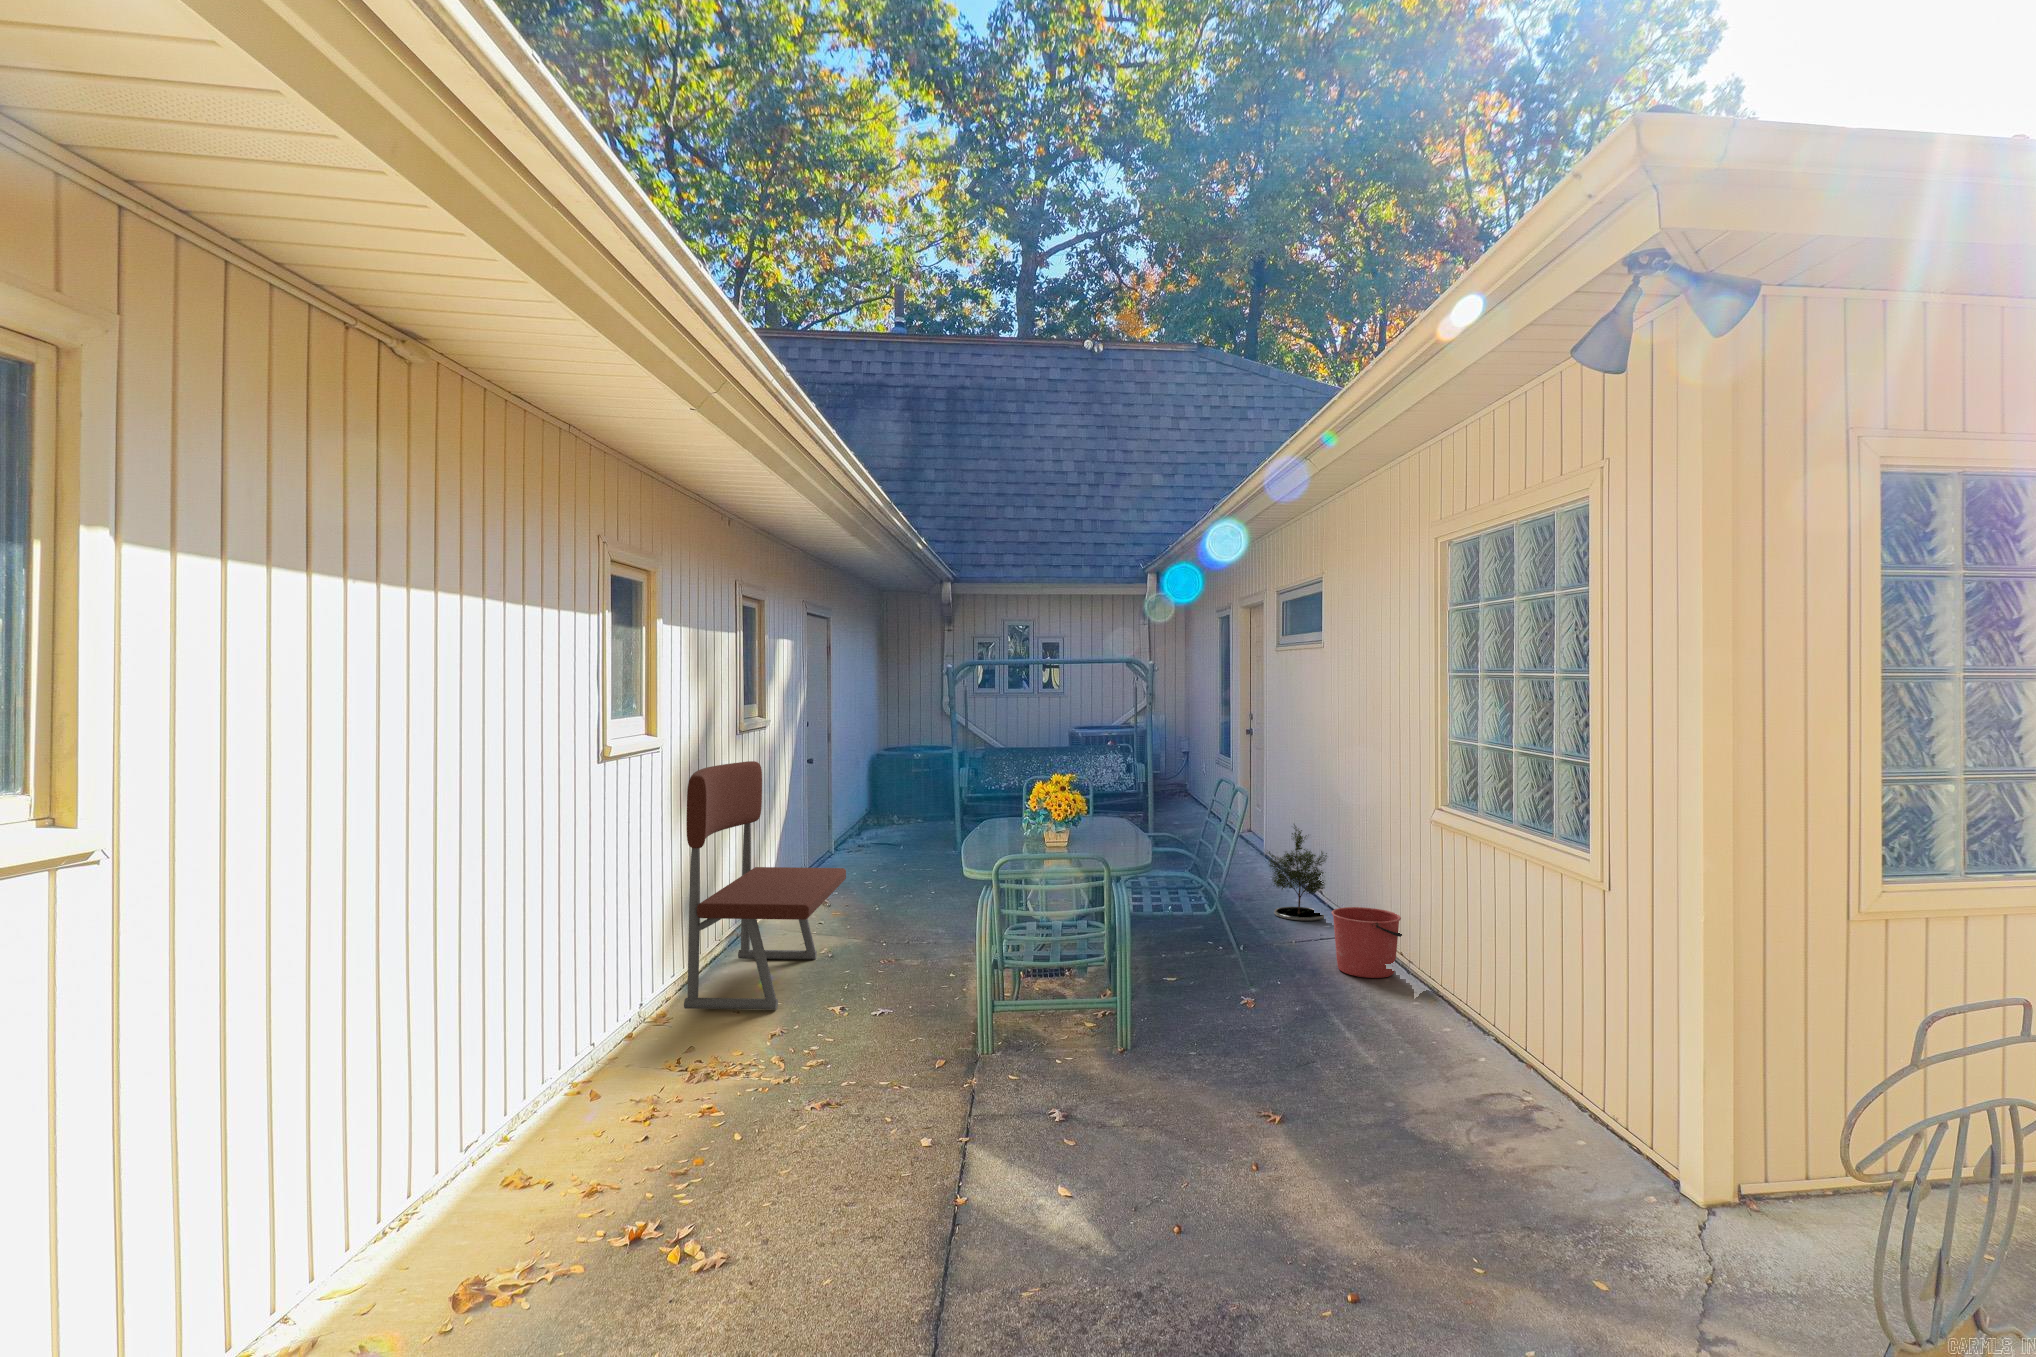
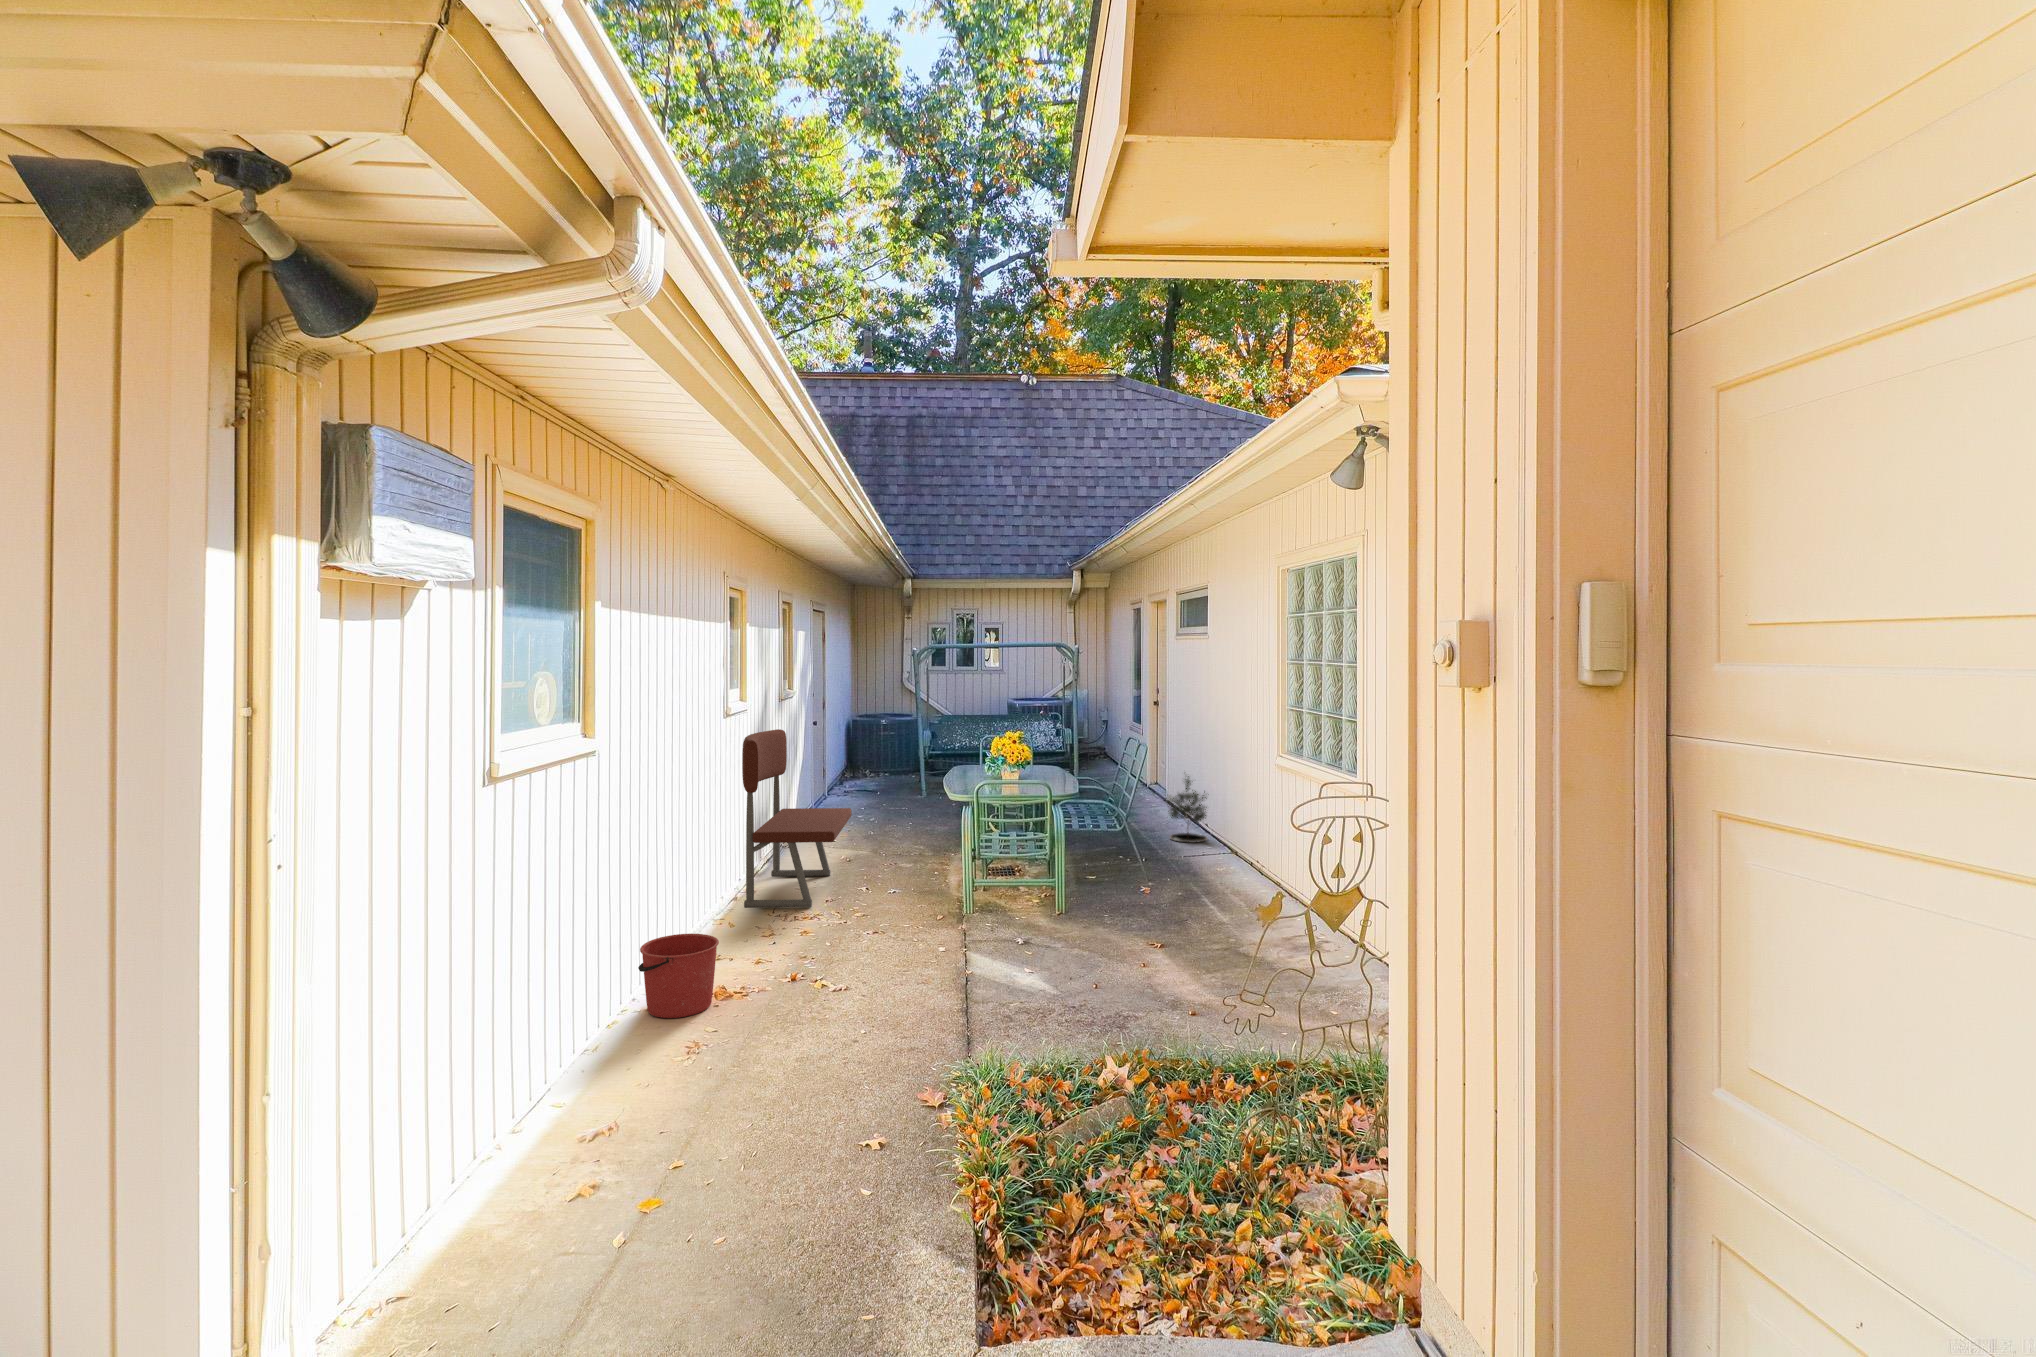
bucket: present [1331,907,1402,978] -> present [638,934,719,1018]

